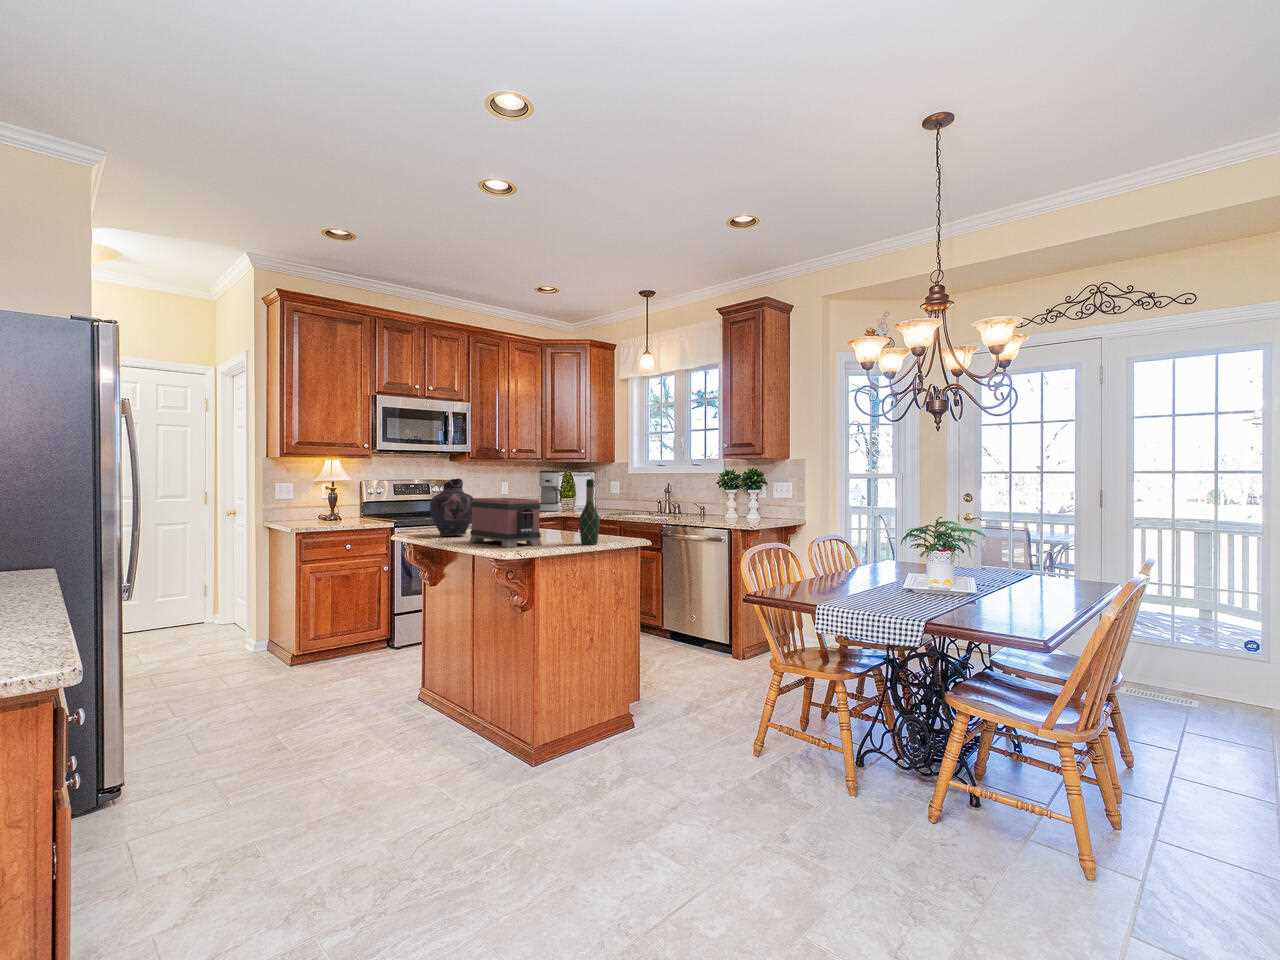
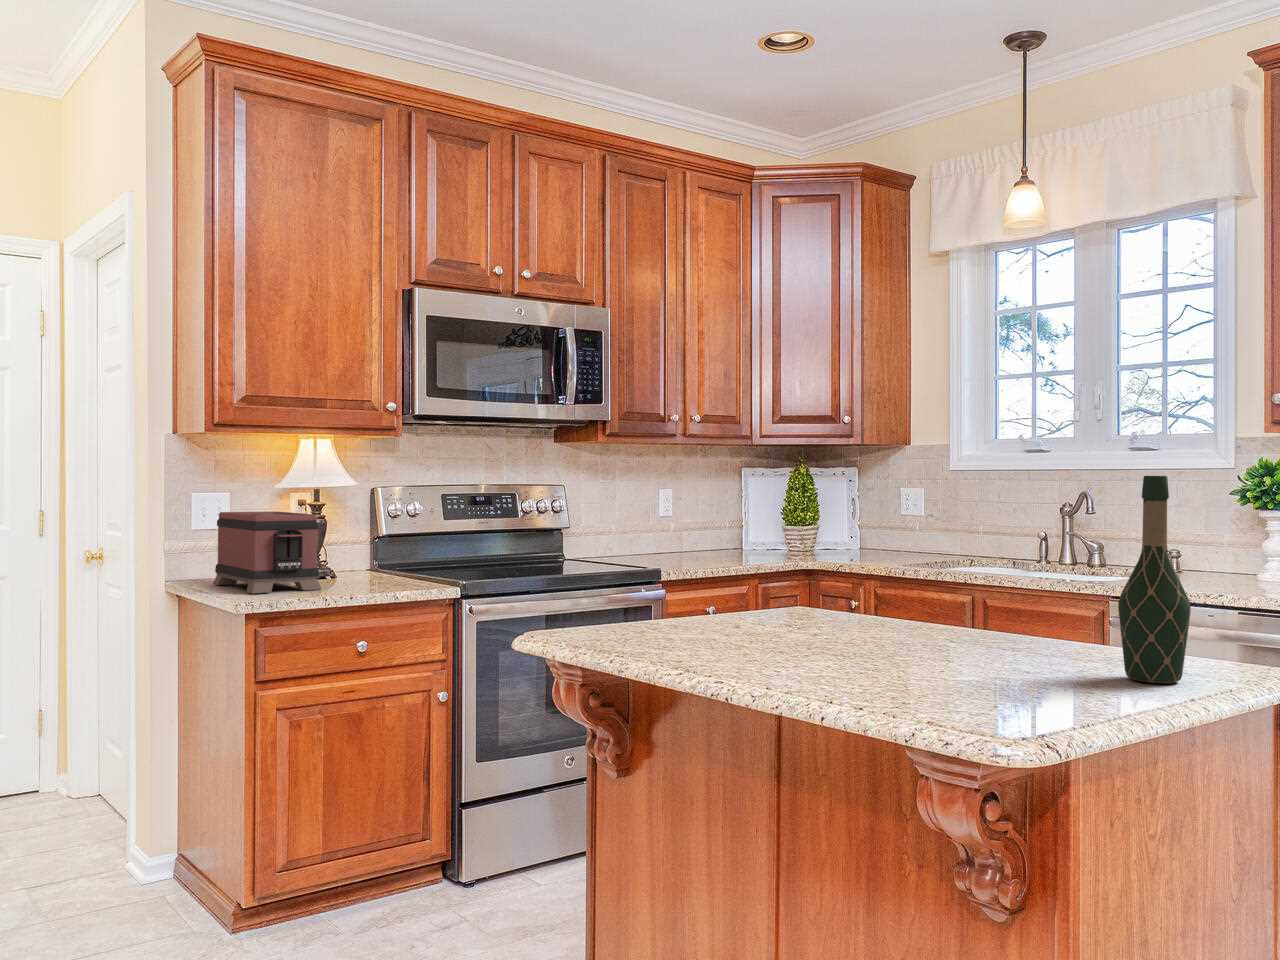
coffee maker: present [539,471,562,511] -> none [746,464,799,556]
vase: present [430,478,473,535] -> none [612,477,733,637]
toaster: present [469,498,542,548] -> present [213,511,321,594]

